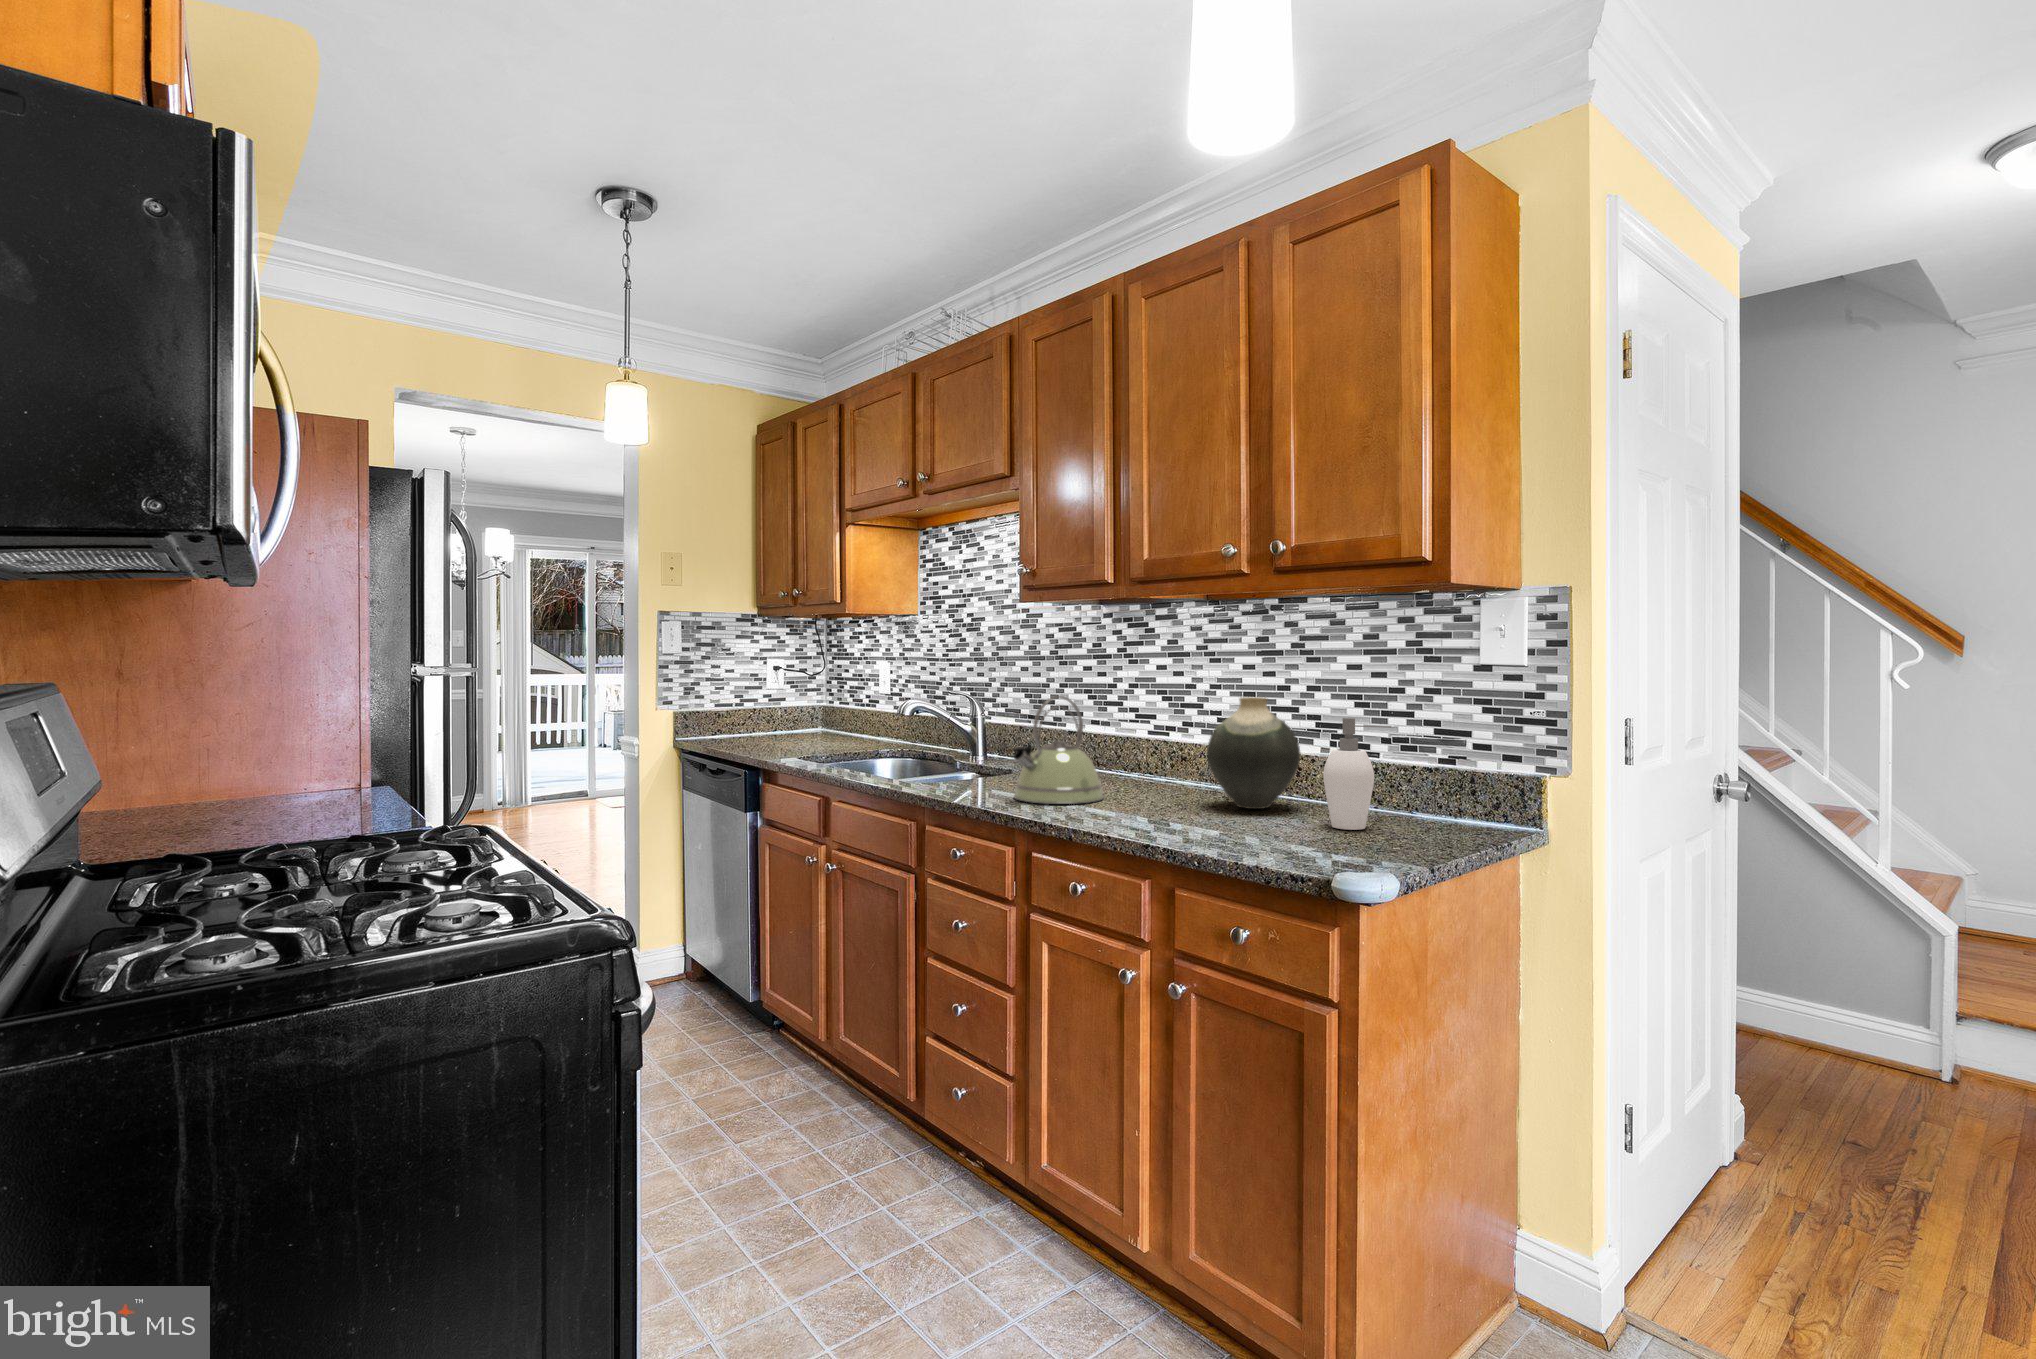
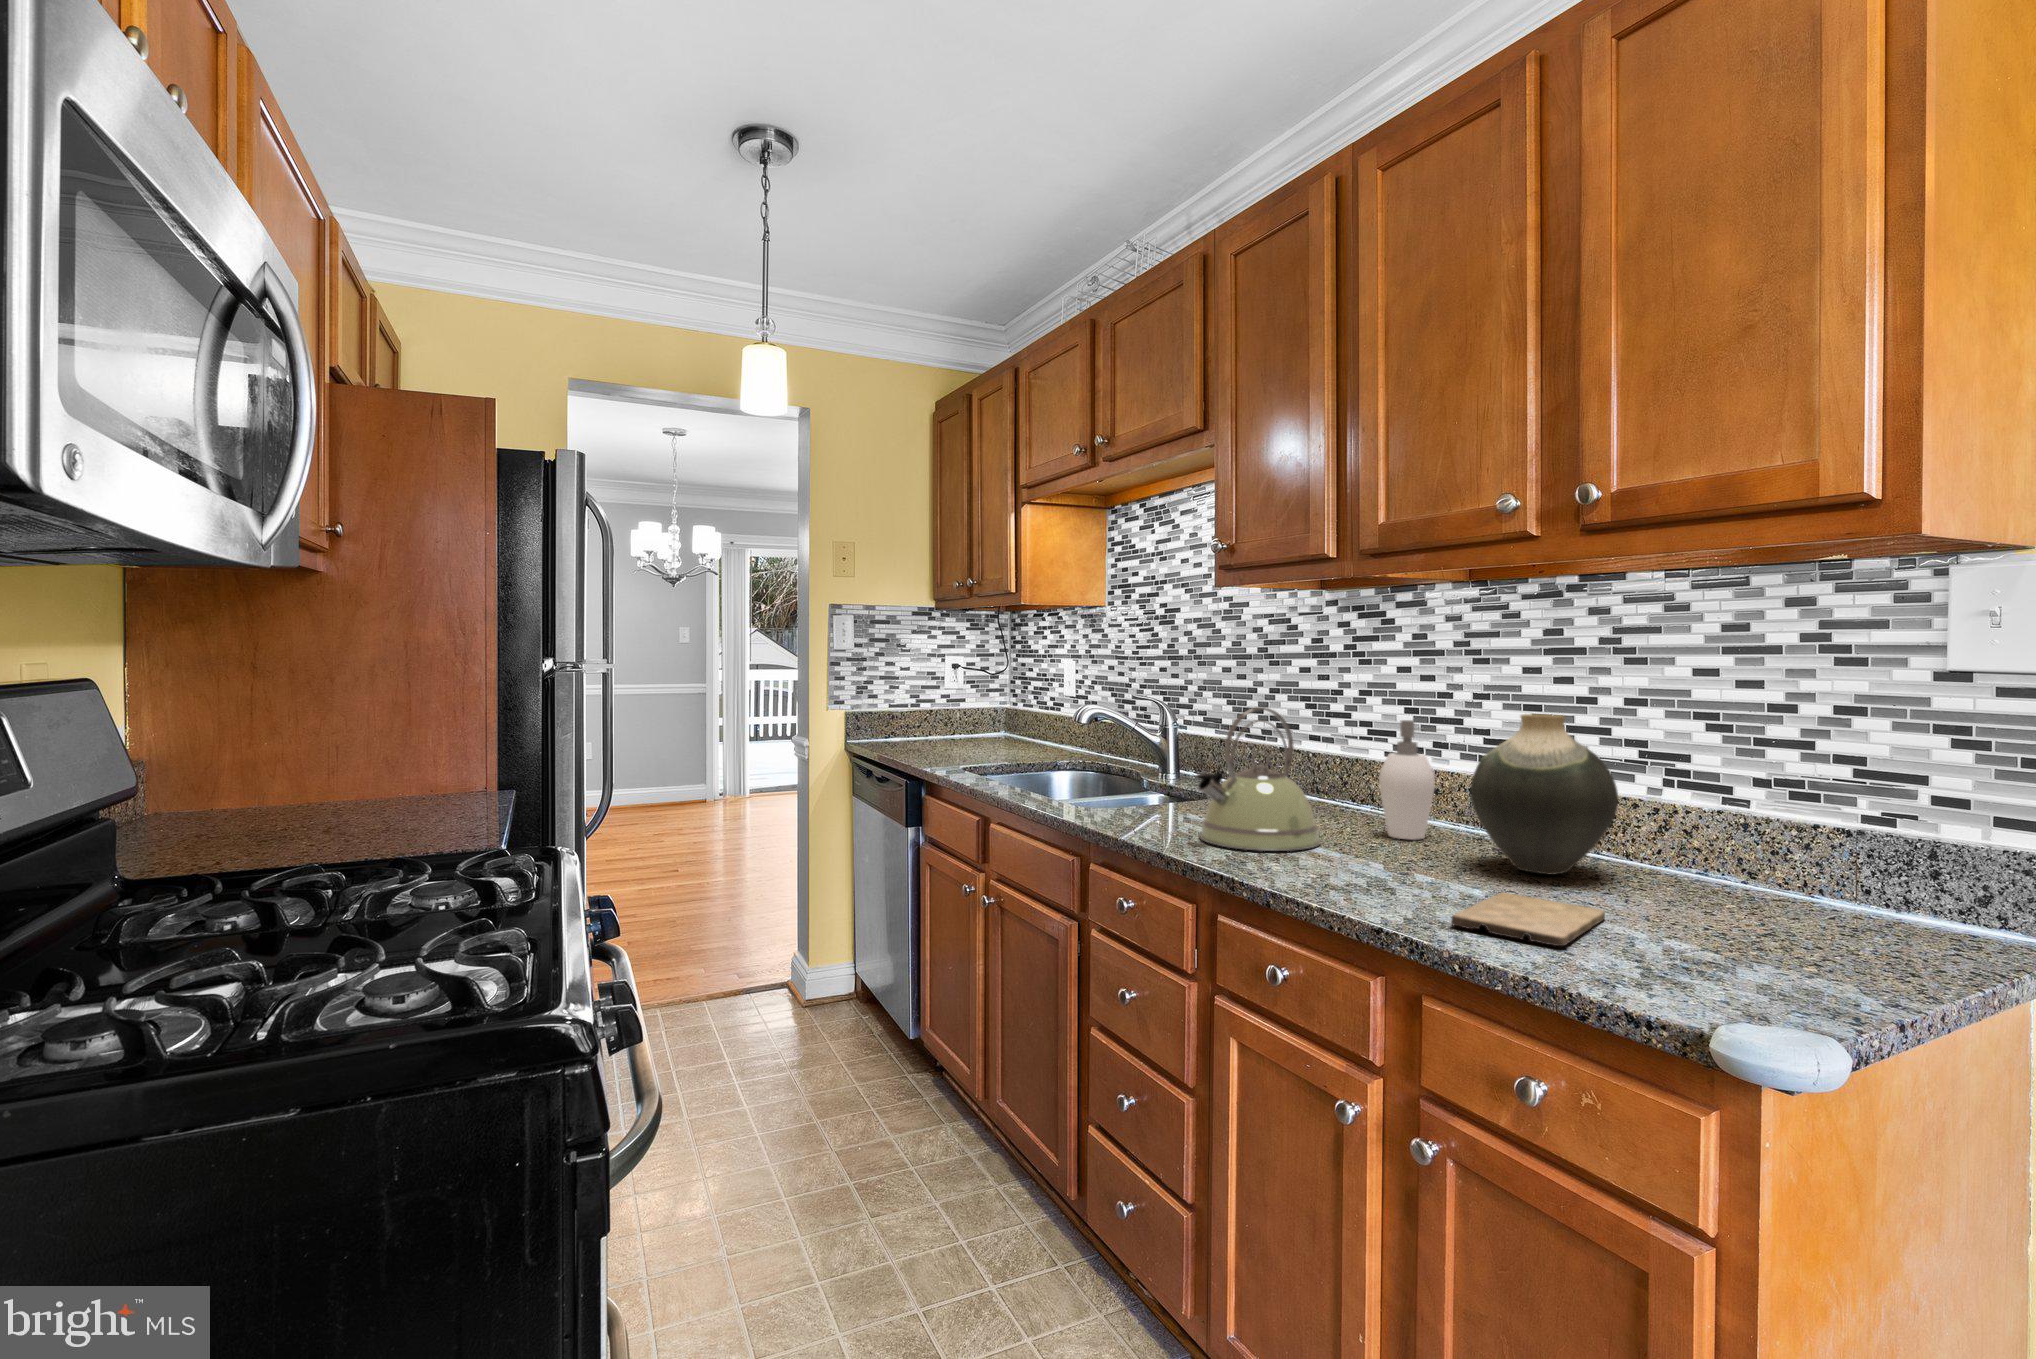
soap dispenser: present [1323,718,1391,830] -> present [1379,720,1435,840]
cutting board: none [1193,819,1289,845] -> present [1451,893,1605,946]

